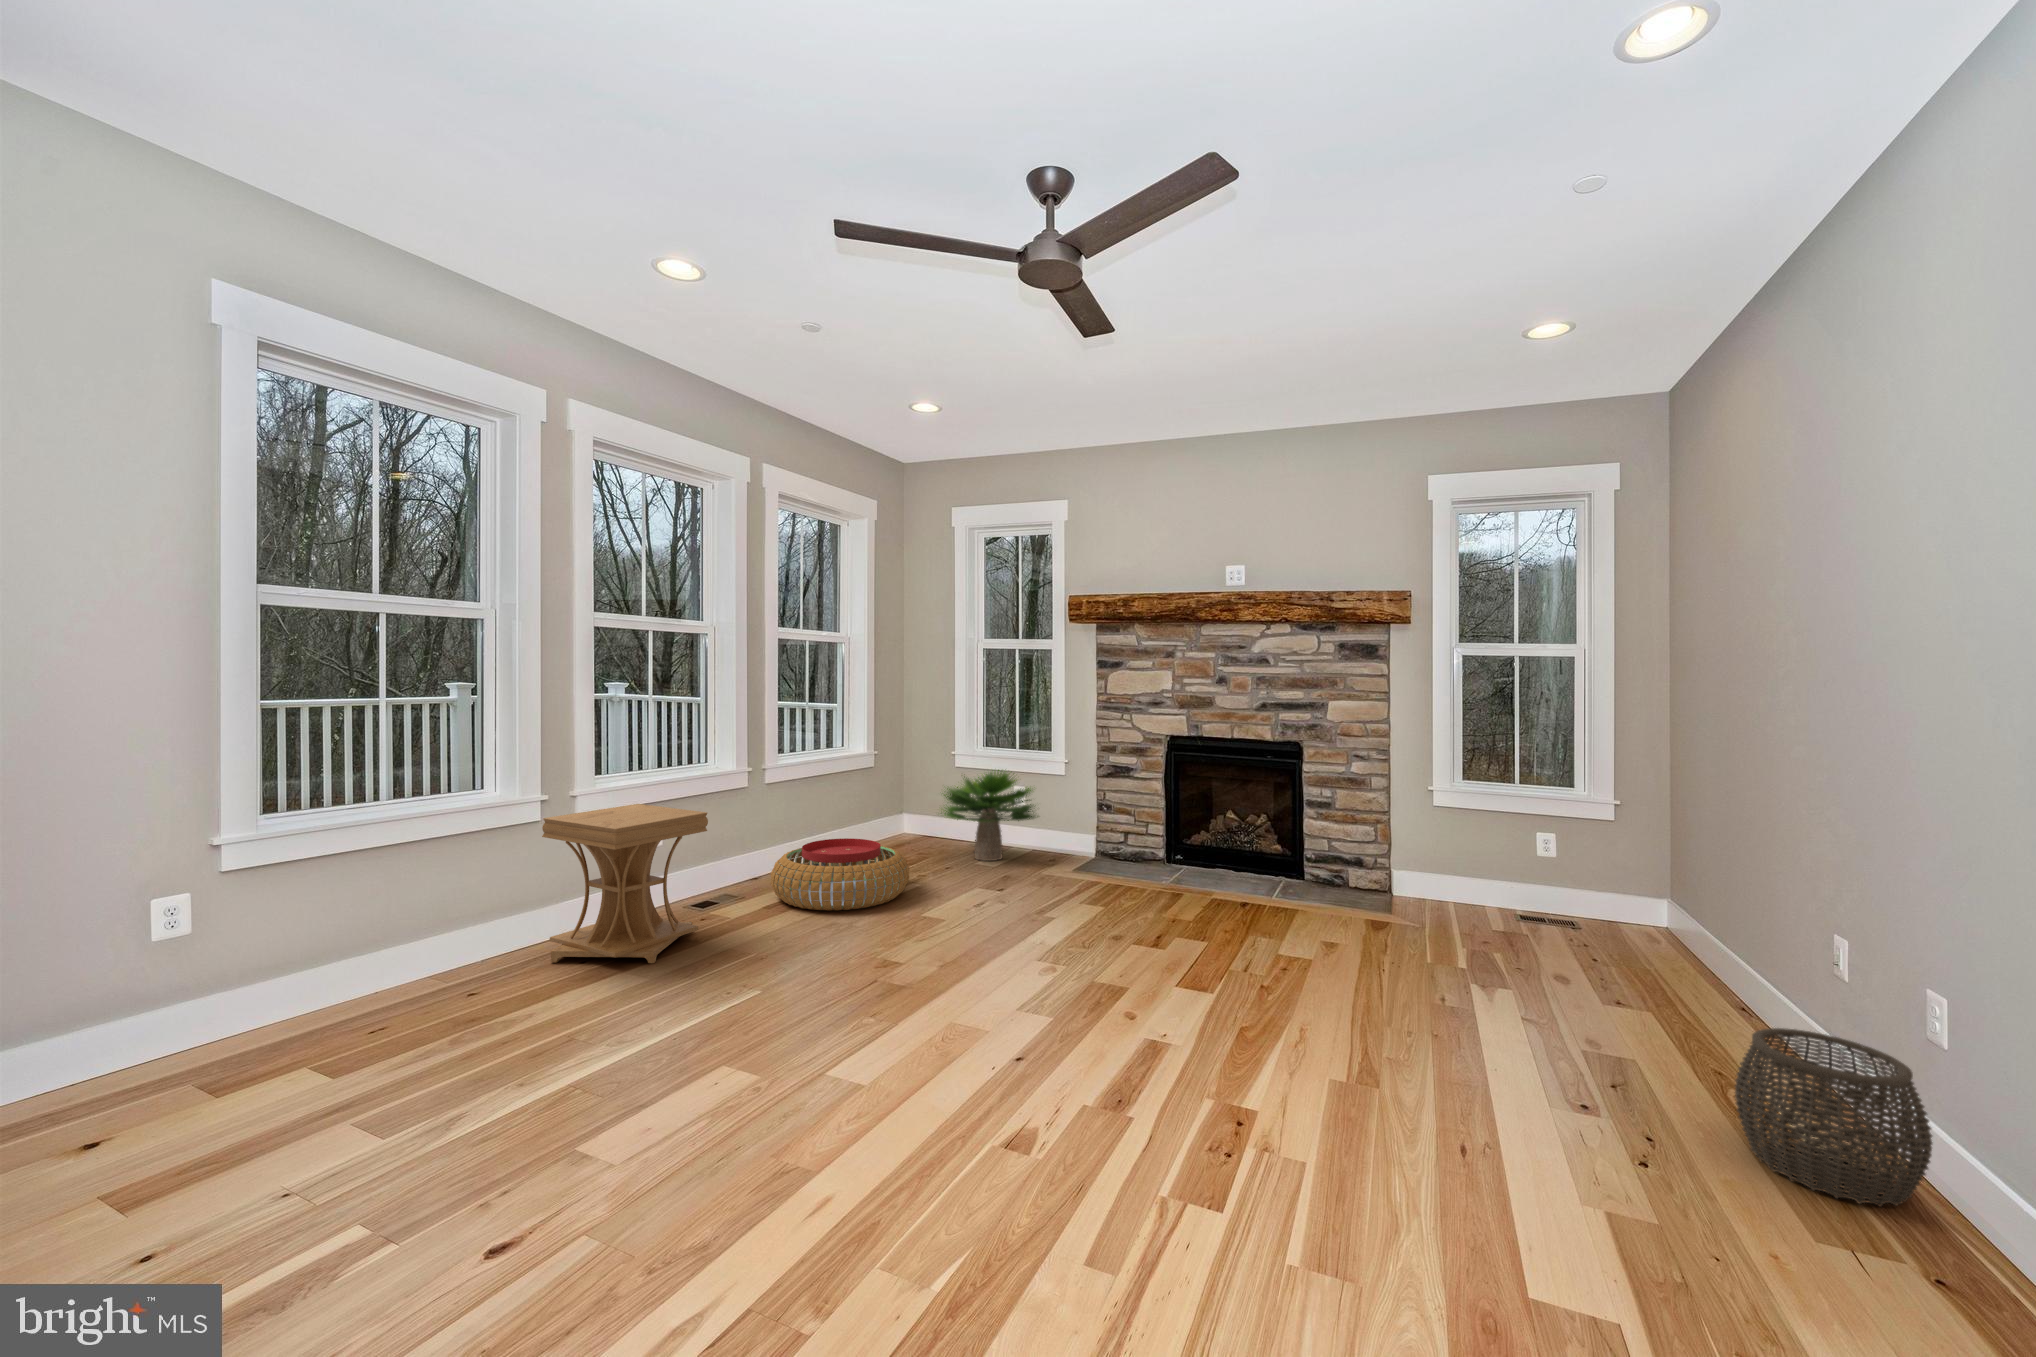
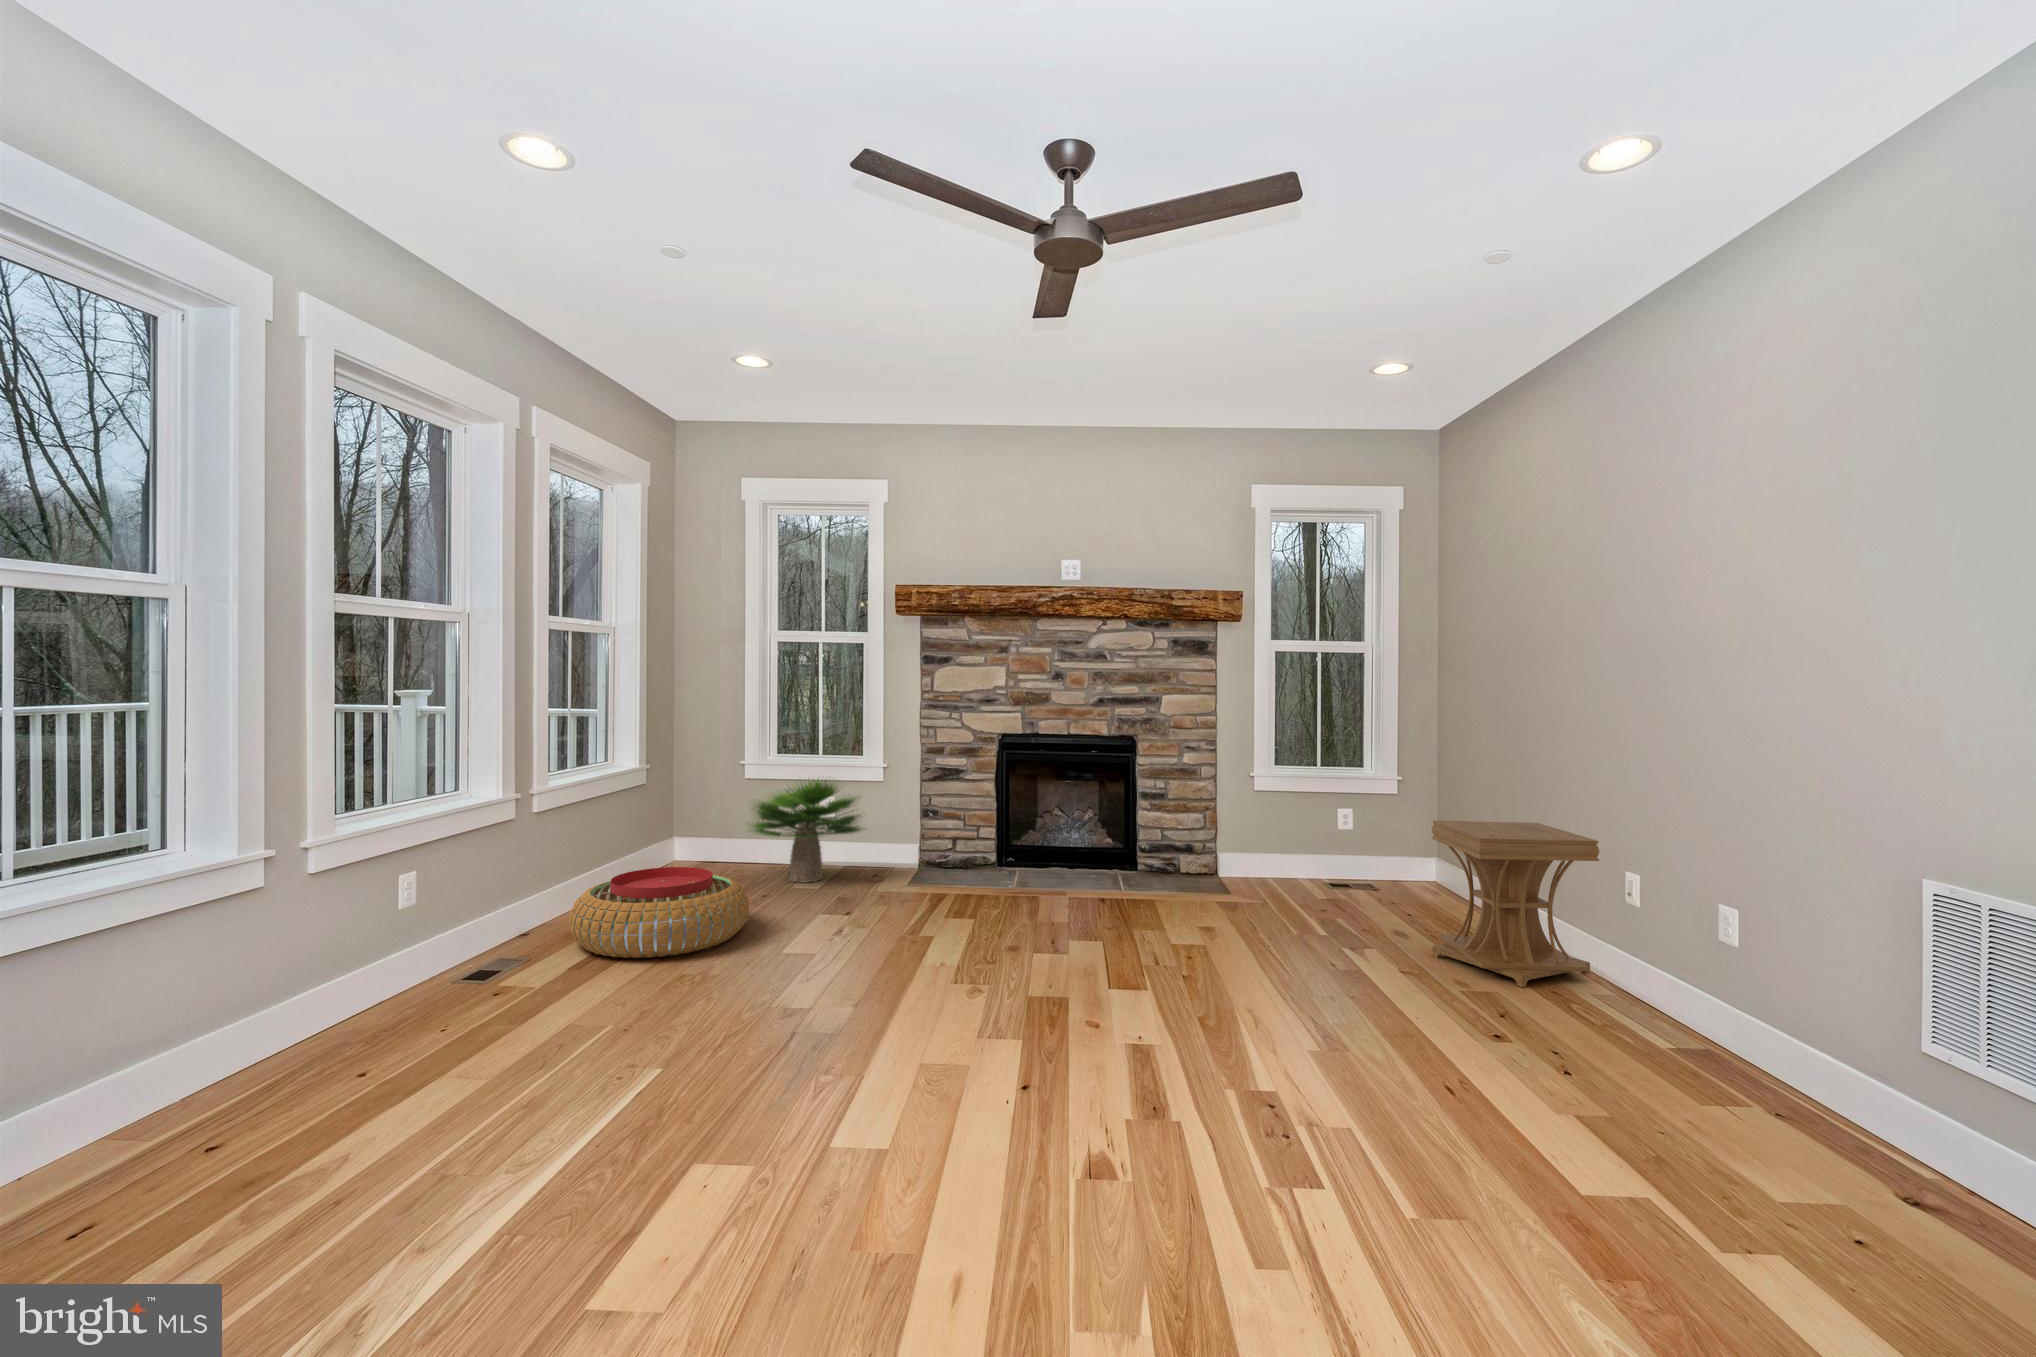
side table: present [542,804,708,963] -> present [1432,821,1599,987]
woven basket: present [1735,1028,1932,1206] -> none [1612,946,1753,1074]

